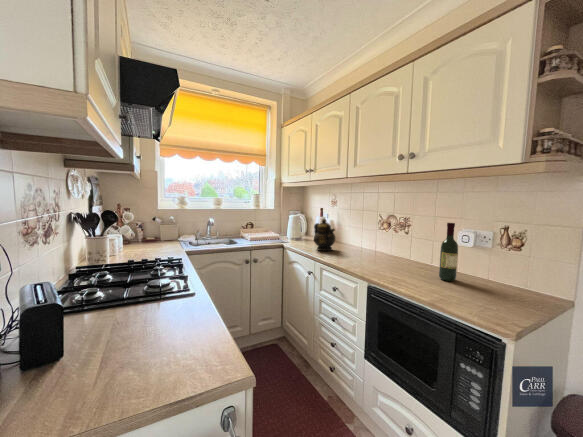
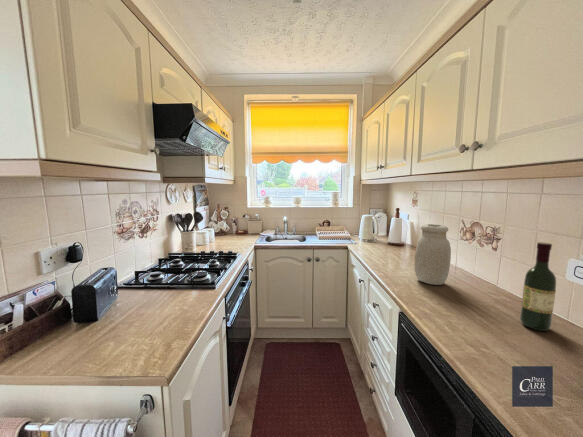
jar: none [358,217,385,265] -> present [414,224,451,285]
teapot: present [314,219,336,251] -> none [375,222,402,259]

